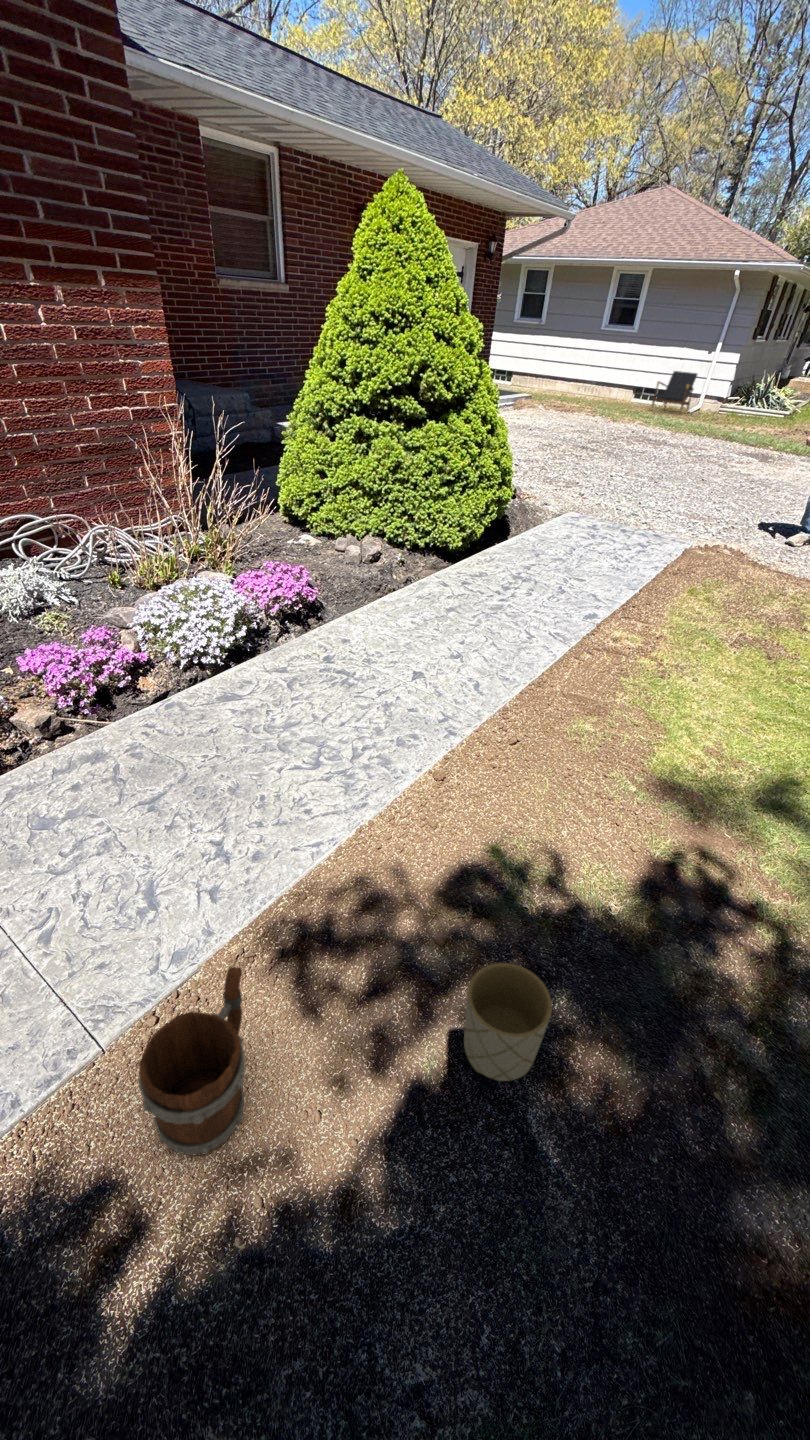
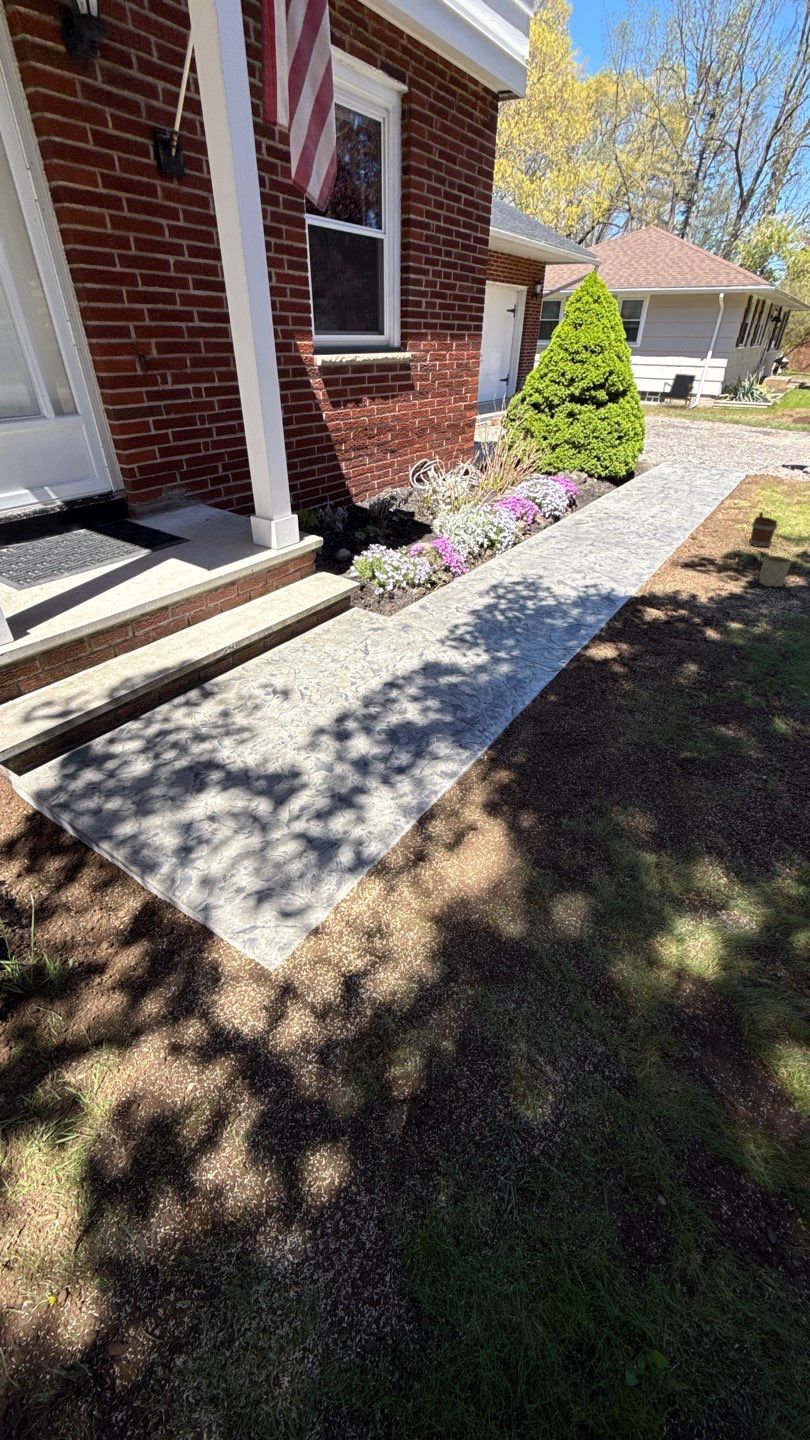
bucket: present [139,967,245,1156] -> present [749,512,777,547]

